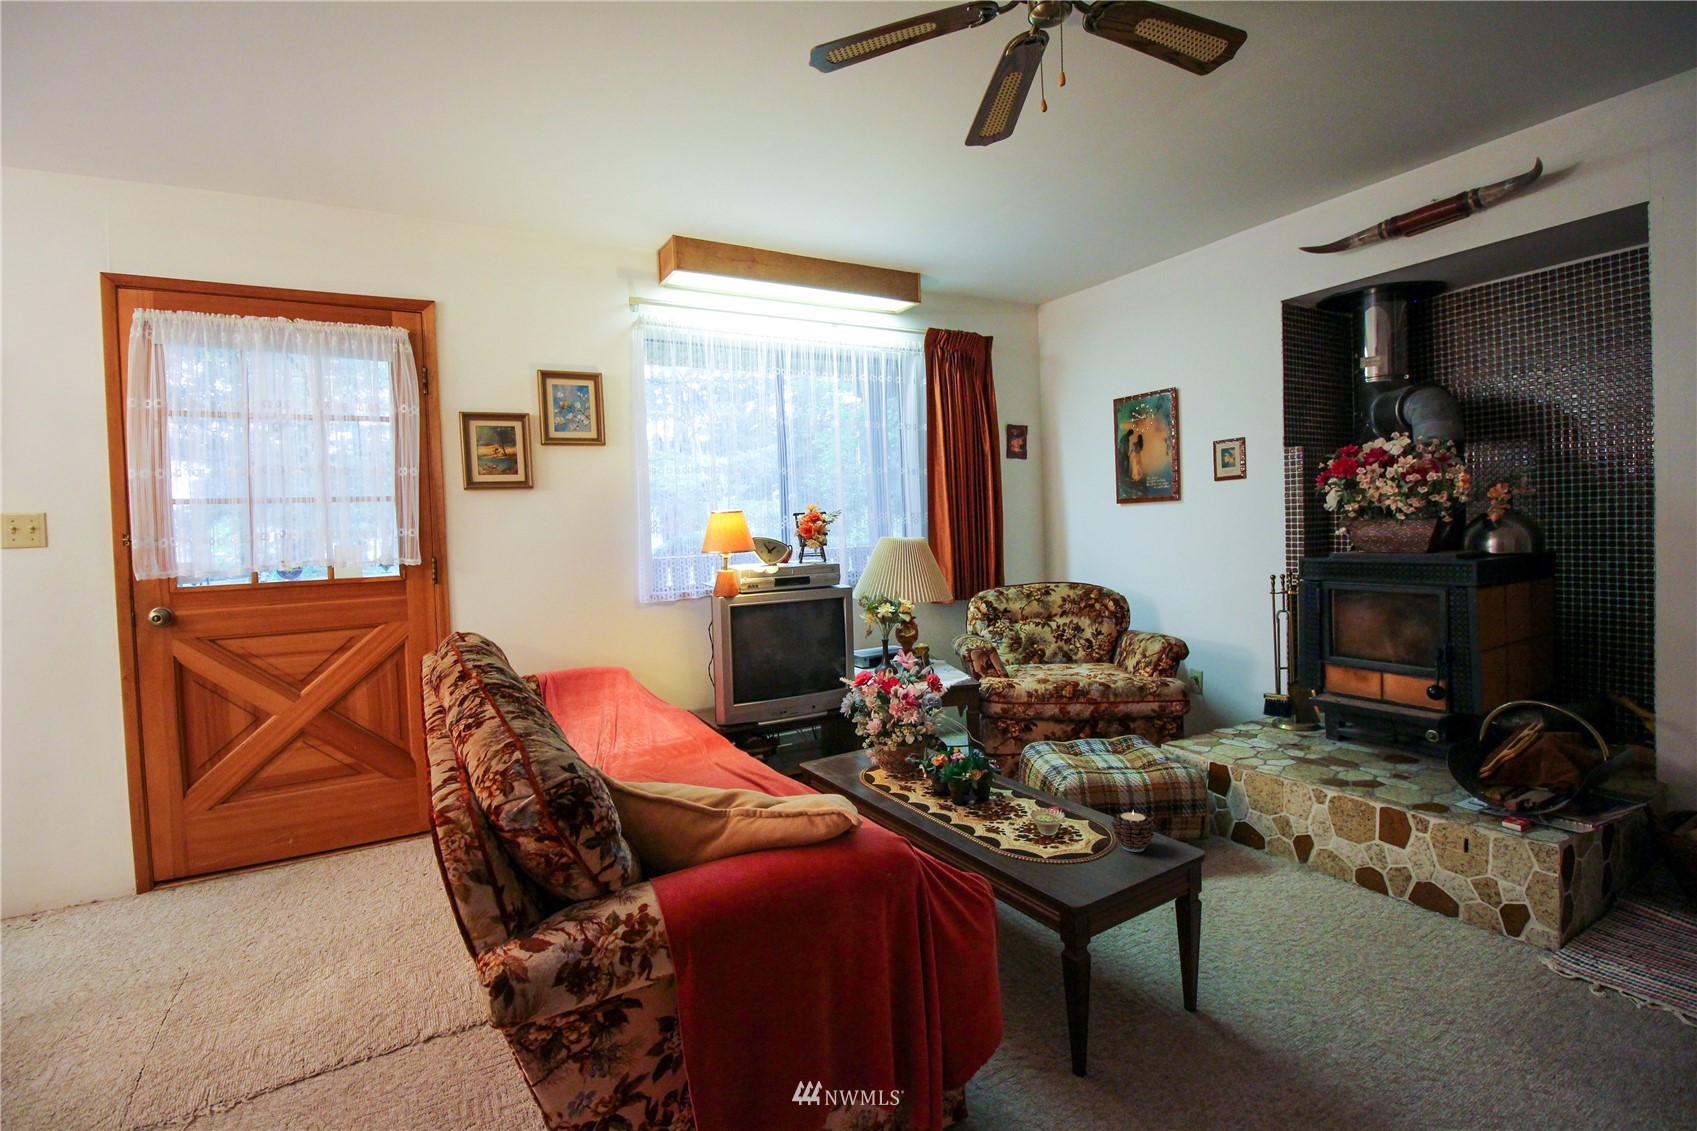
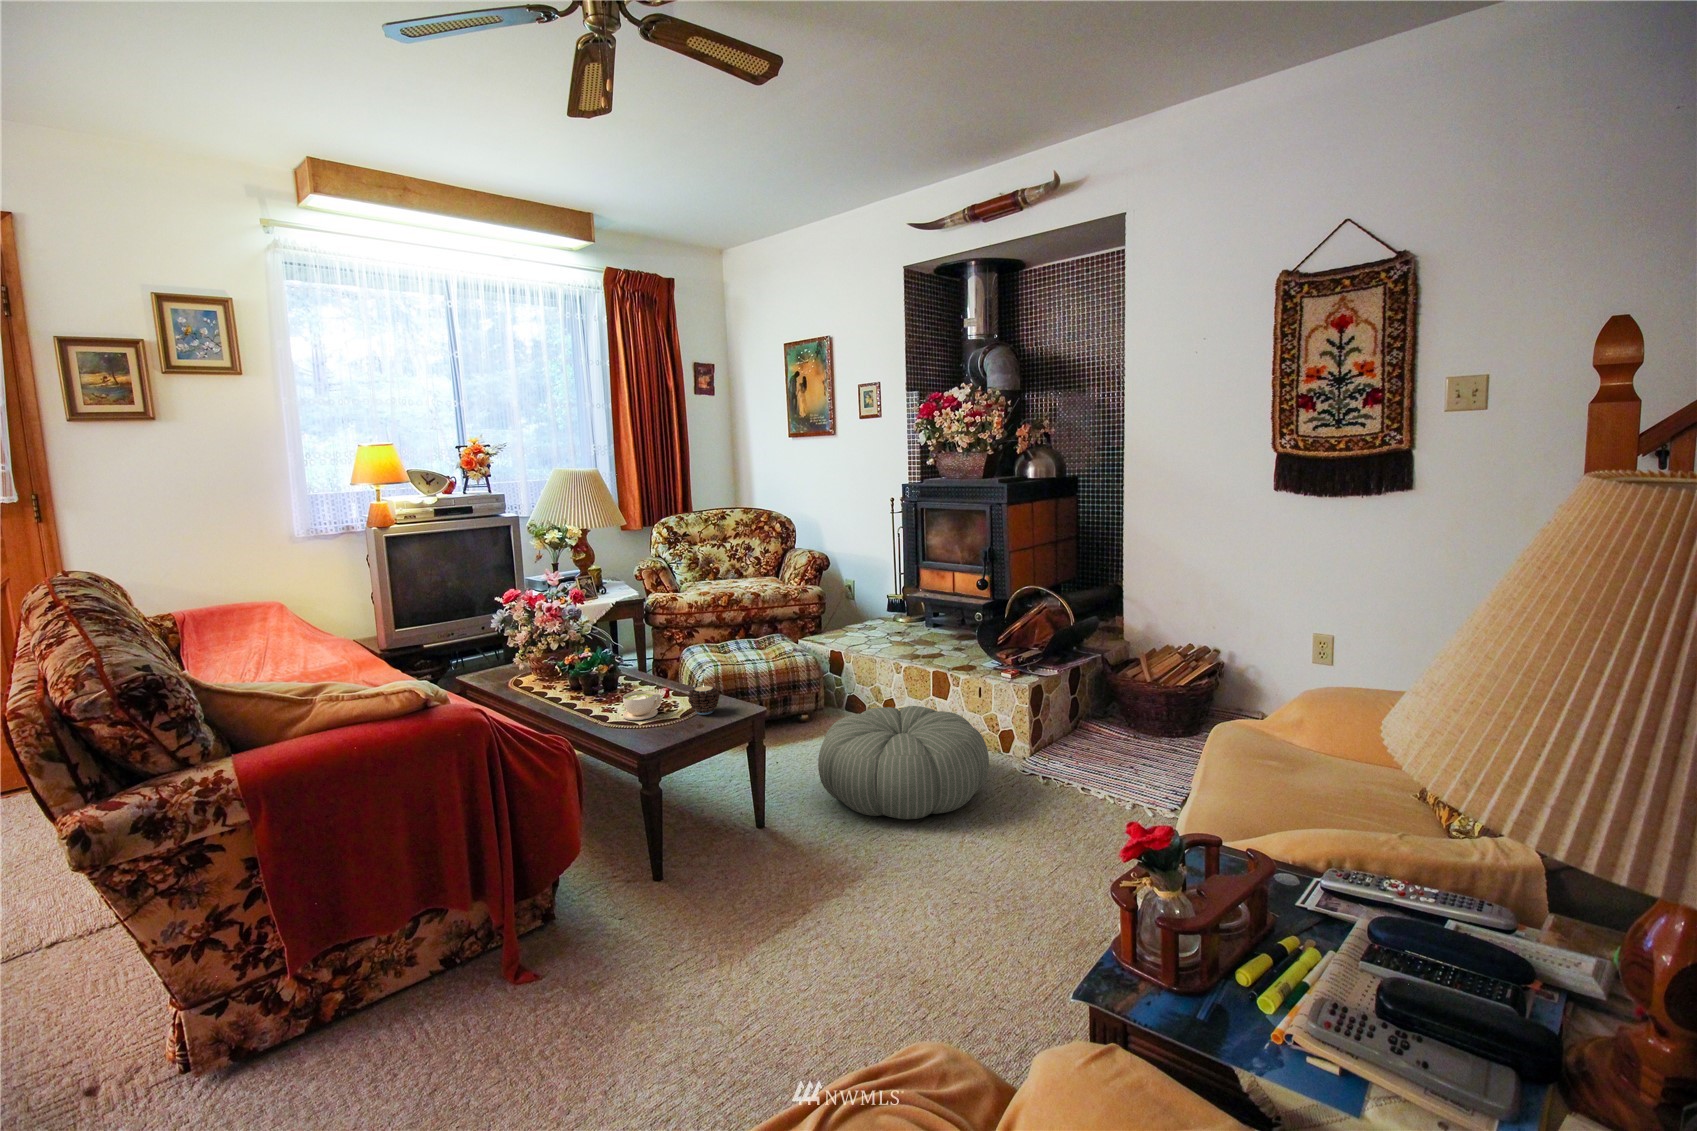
coffee cup: none [1026,810,1072,850] -> present [623,691,660,720]
pouf: none [1259,853,1544,1037] -> present [818,706,989,819]

